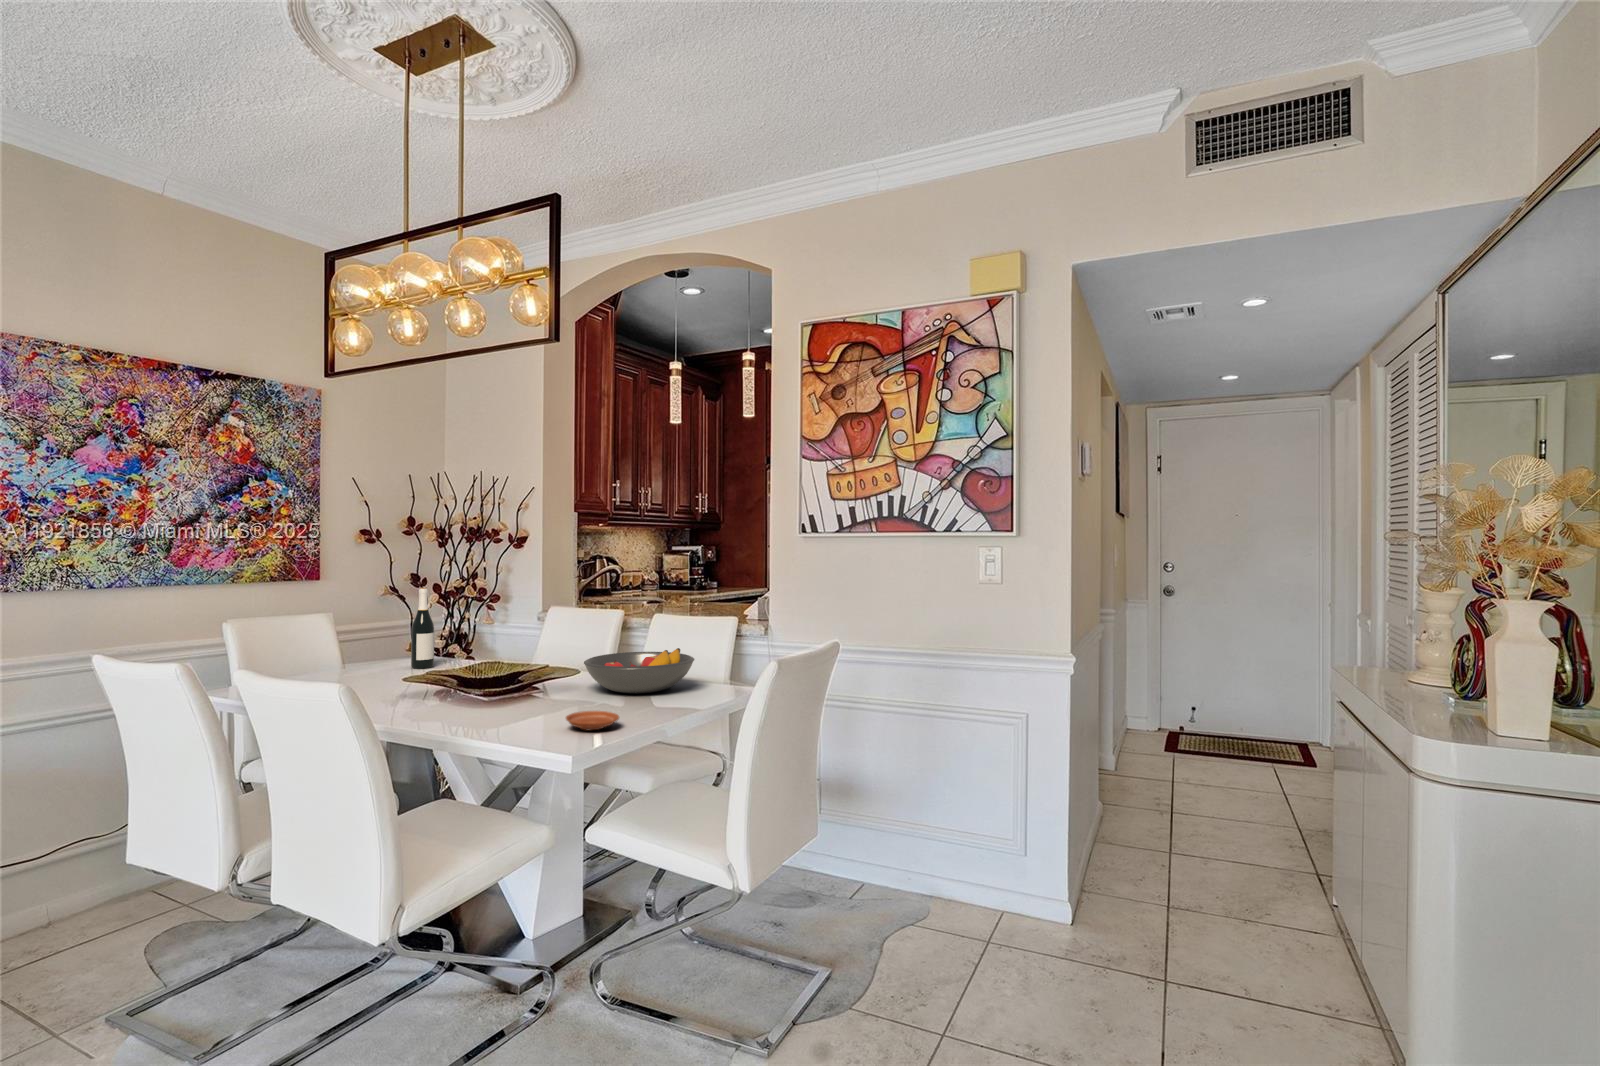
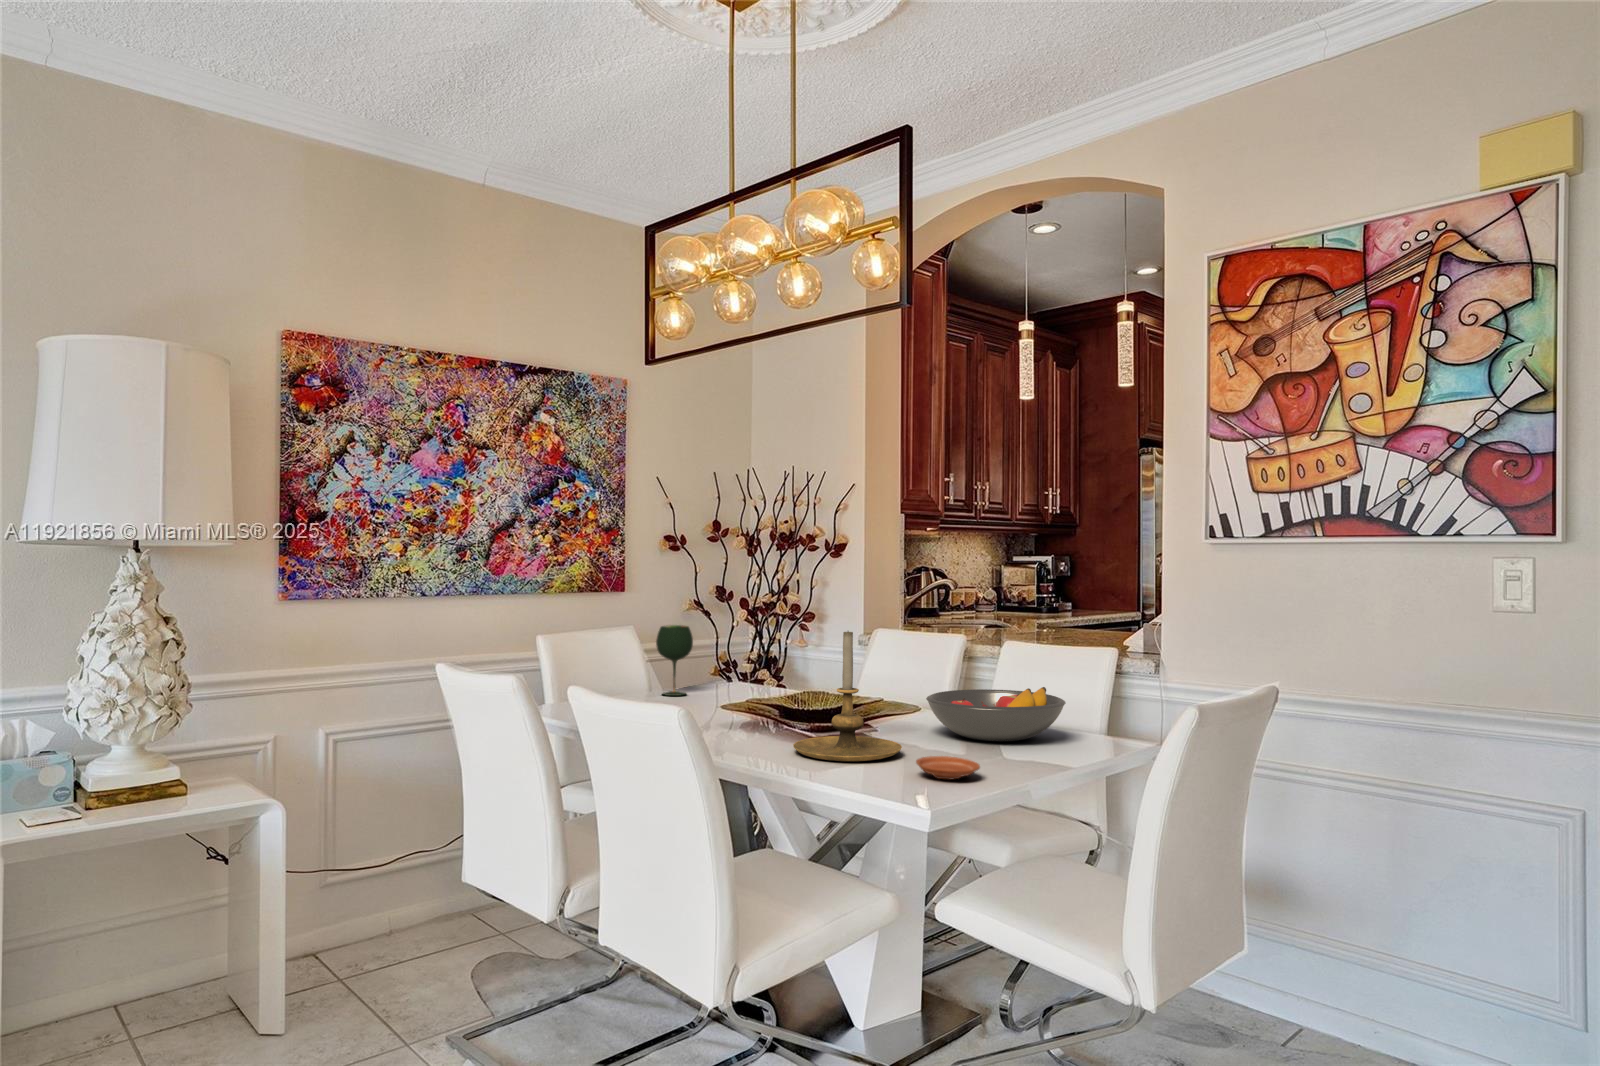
wine bottle: present [411,588,434,668] -> none [723,603,747,697]
wine glass: none [345,609,382,671] -> present [656,625,693,696]
candle holder: none [460,610,558,721] -> present [793,631,902,761]

